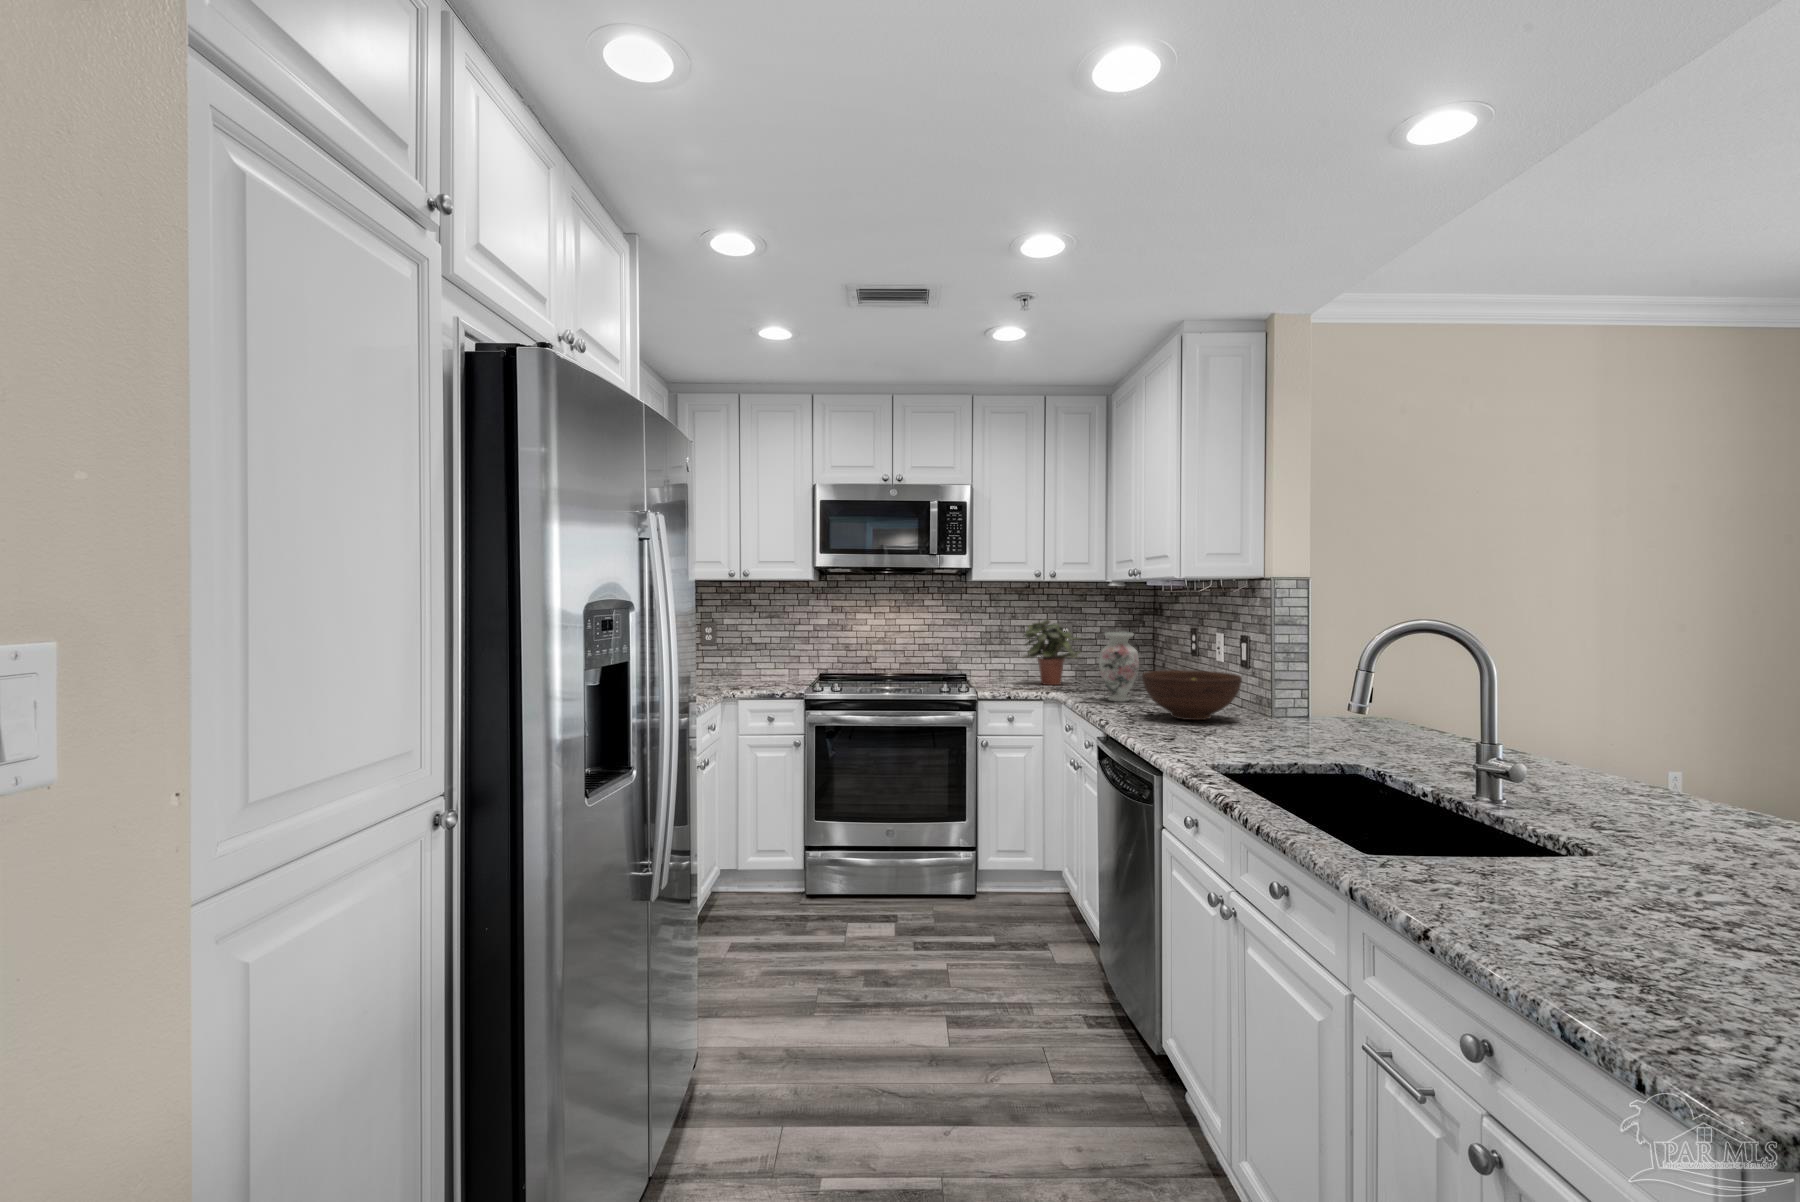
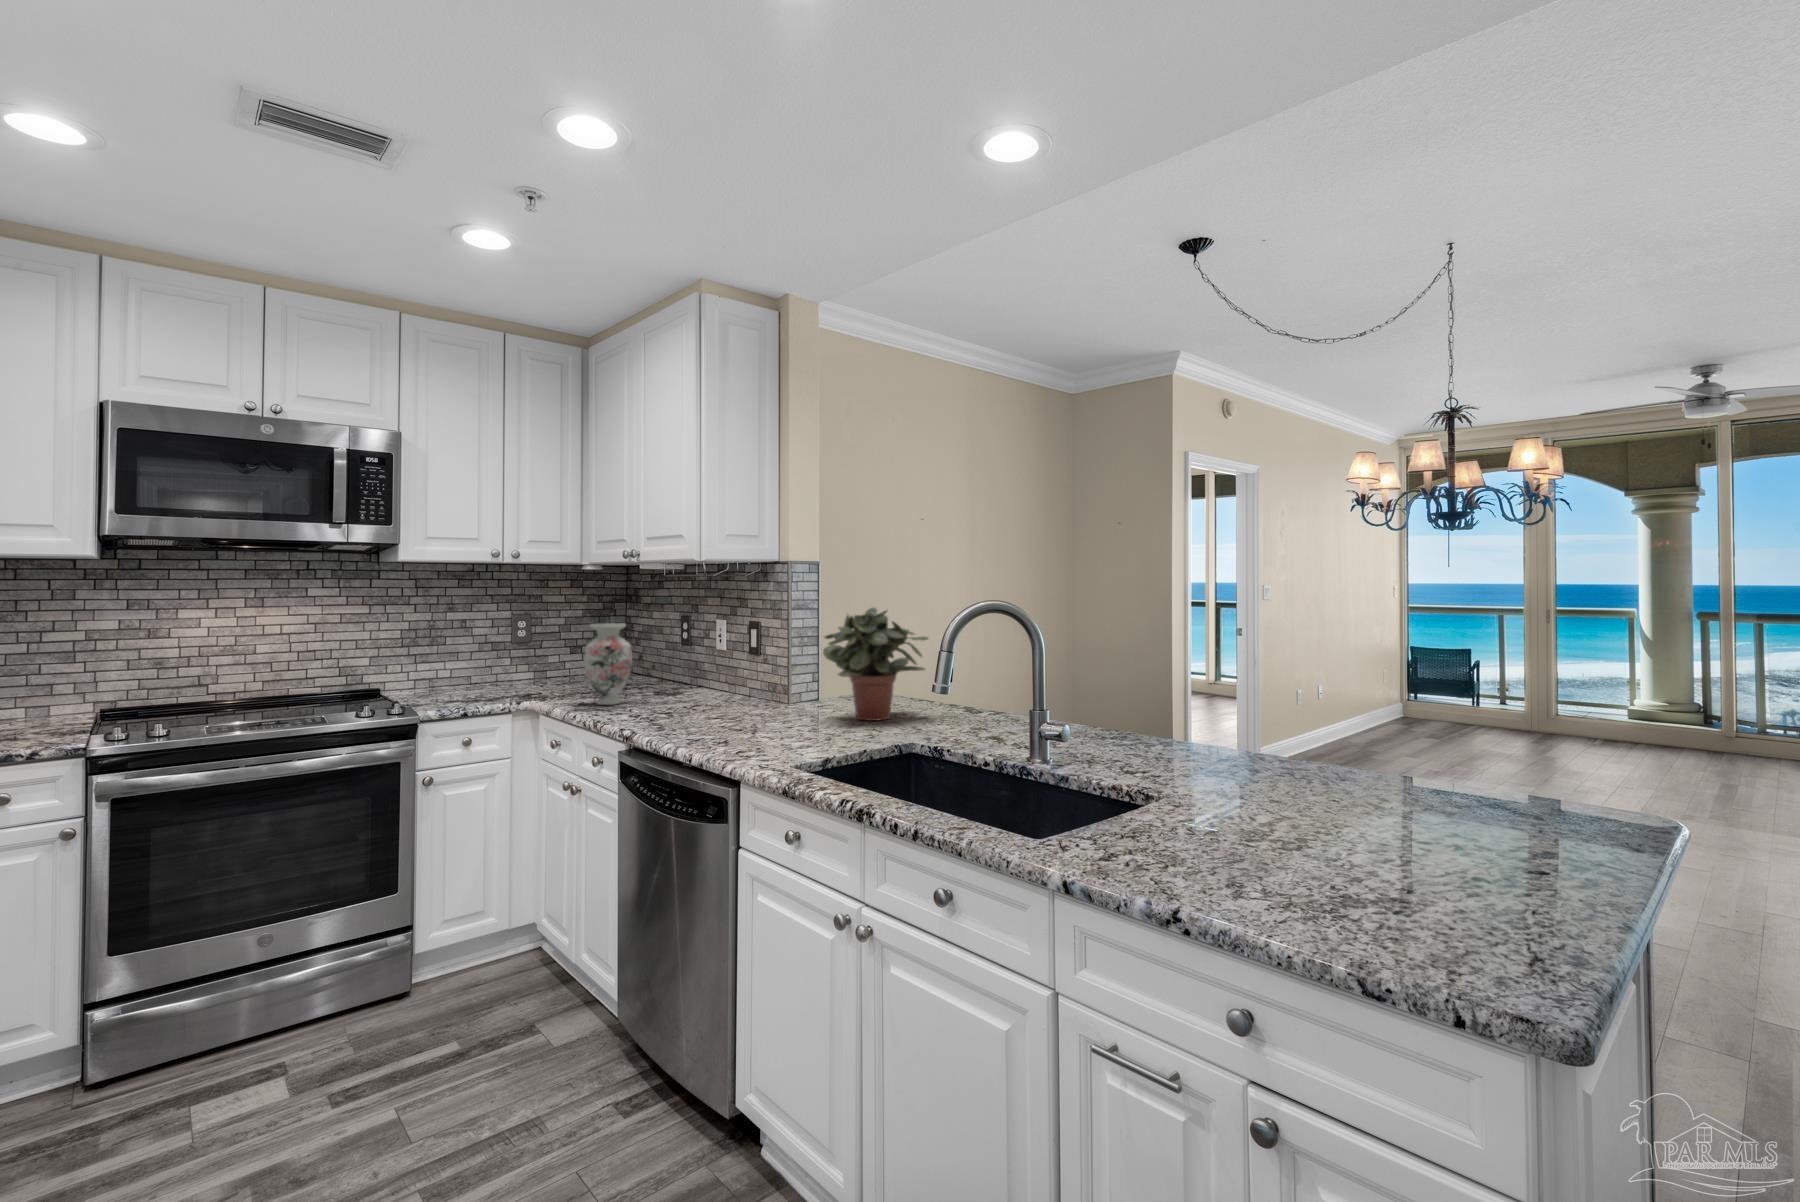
potted plant: present [1023,620,1081,685] -> present [823,608,928,721]
fruit bowl: present [1142,670,1242,720] -> none [657,662,766,717]

